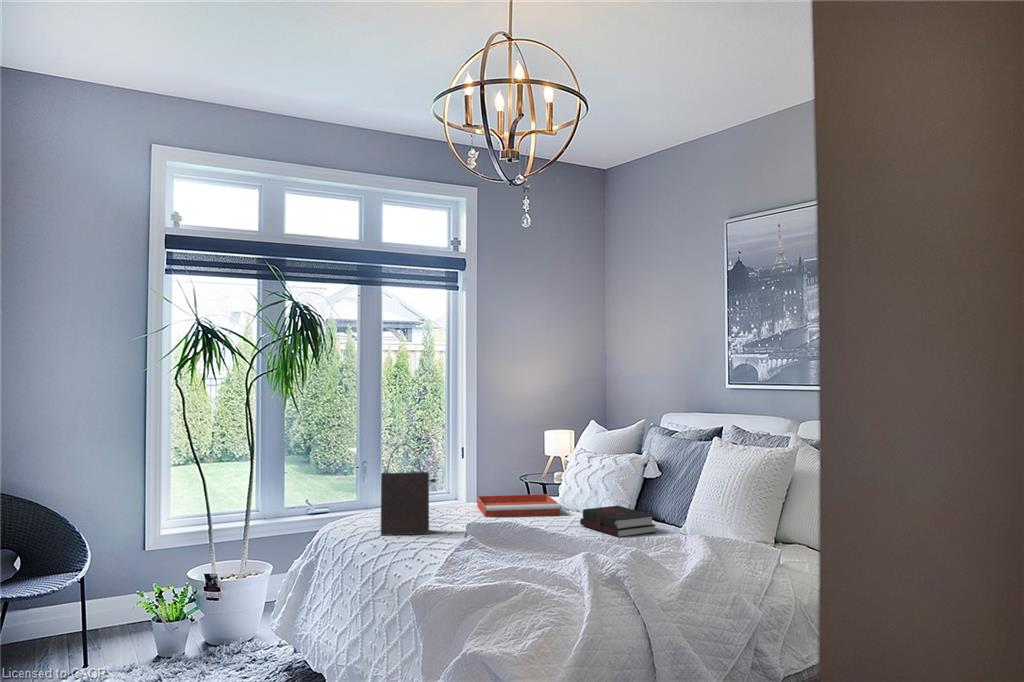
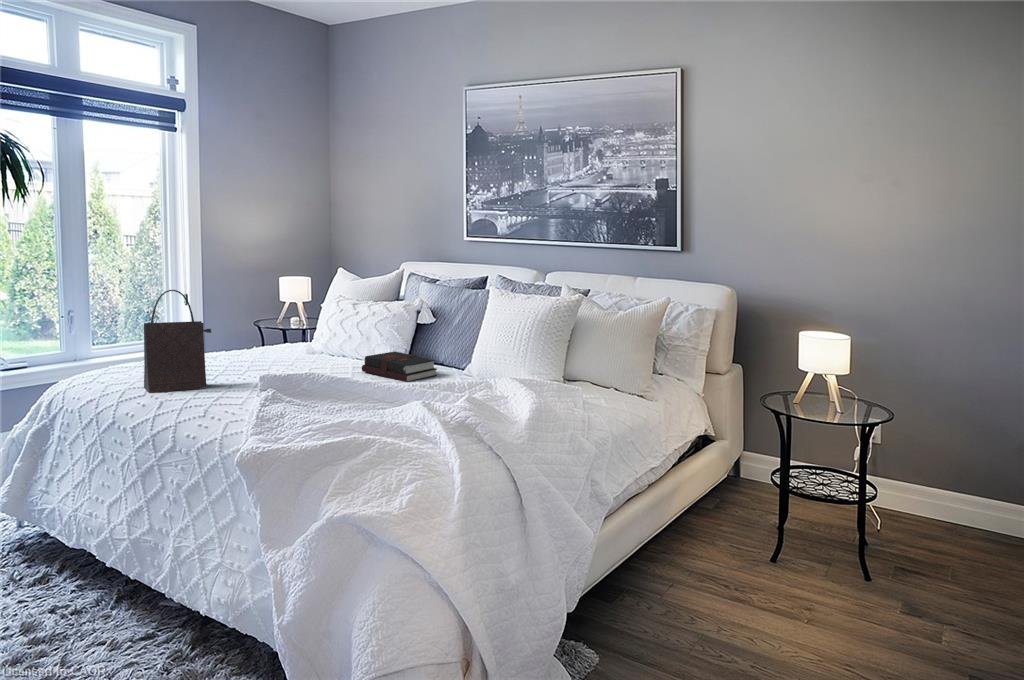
tray: present [477,494,560,517] -> none [236,341,333,368]

